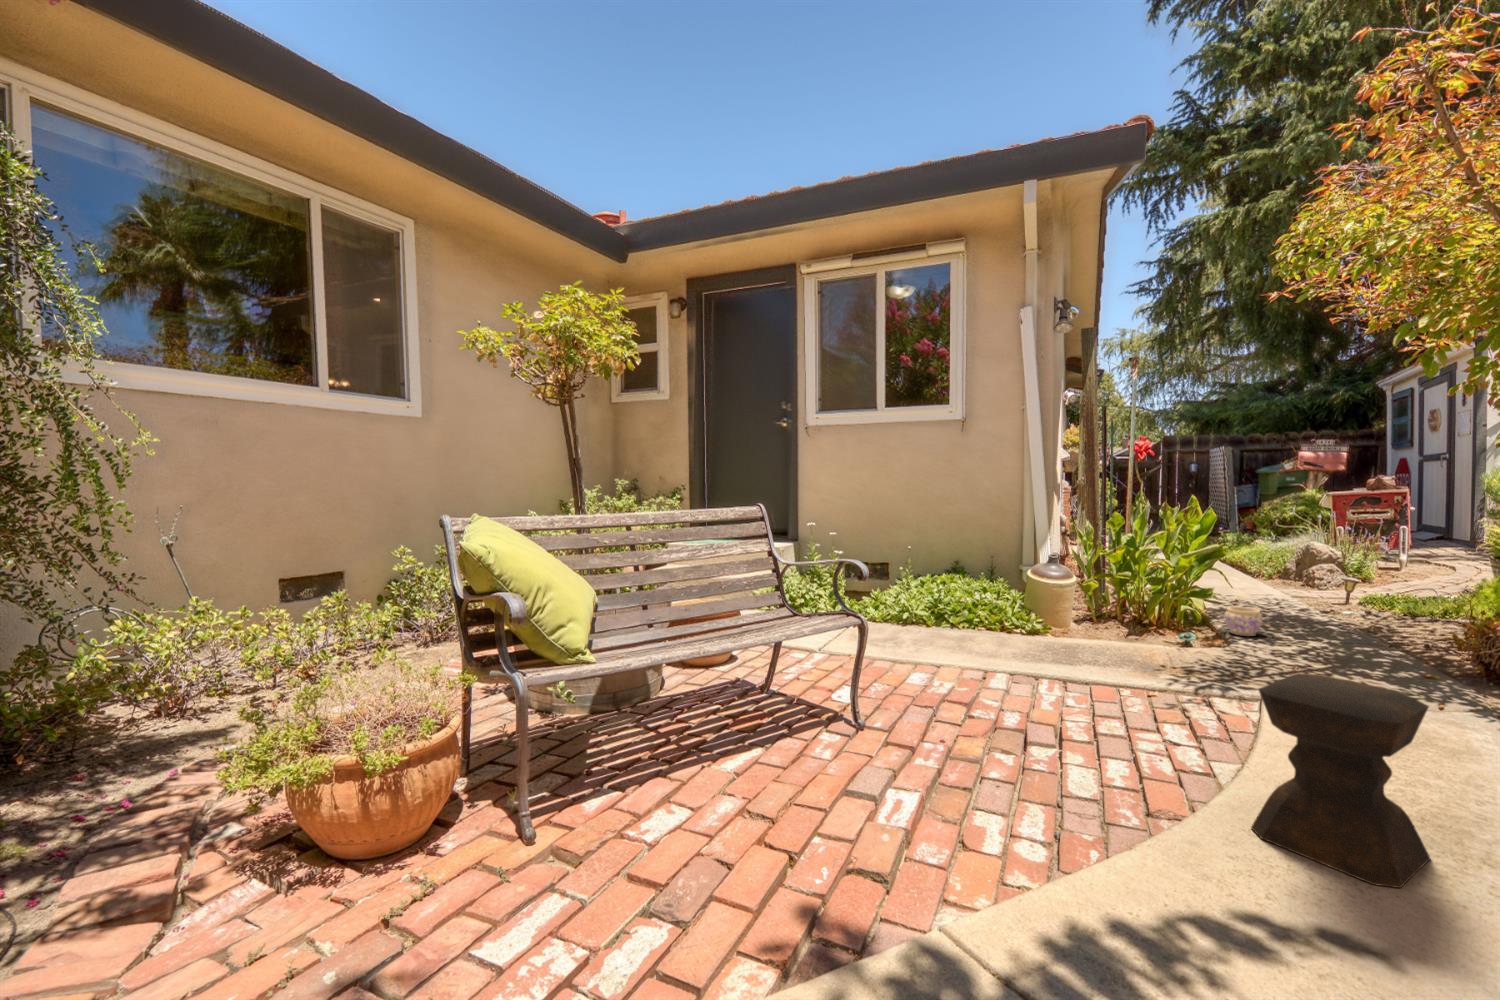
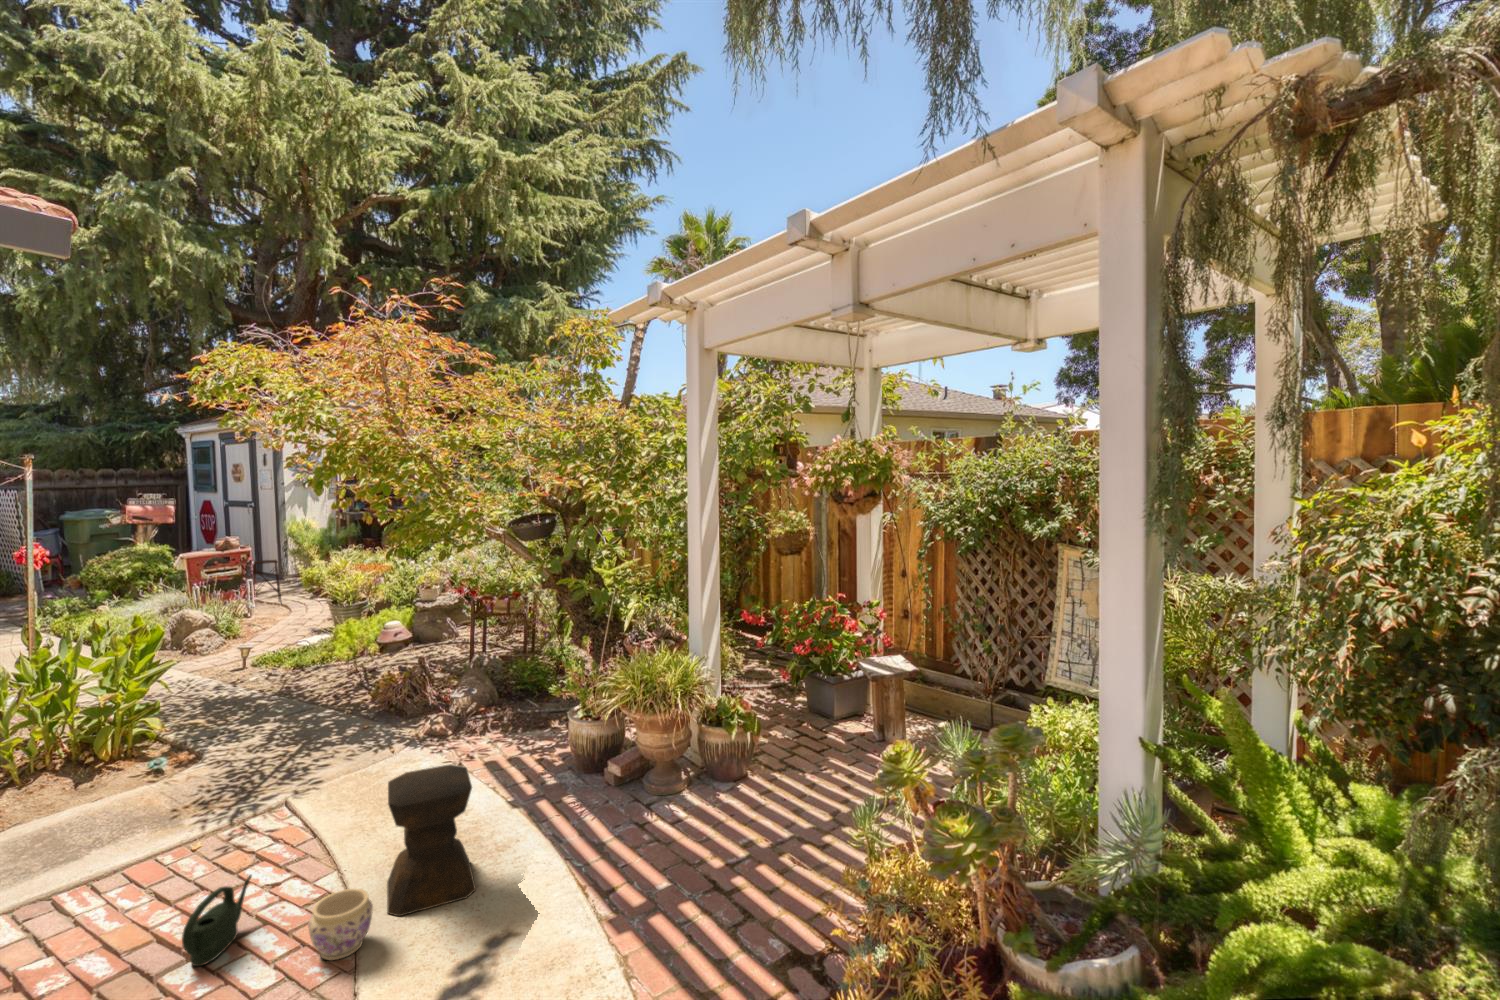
side table: none [1411,509,1454,563] -> present [253,560,282,603]
planter: present [1224,606,1263,636] -> present [308,889,373,961]
watering can: none [1053,701,1139,759] -> present [182,875,252,966]

